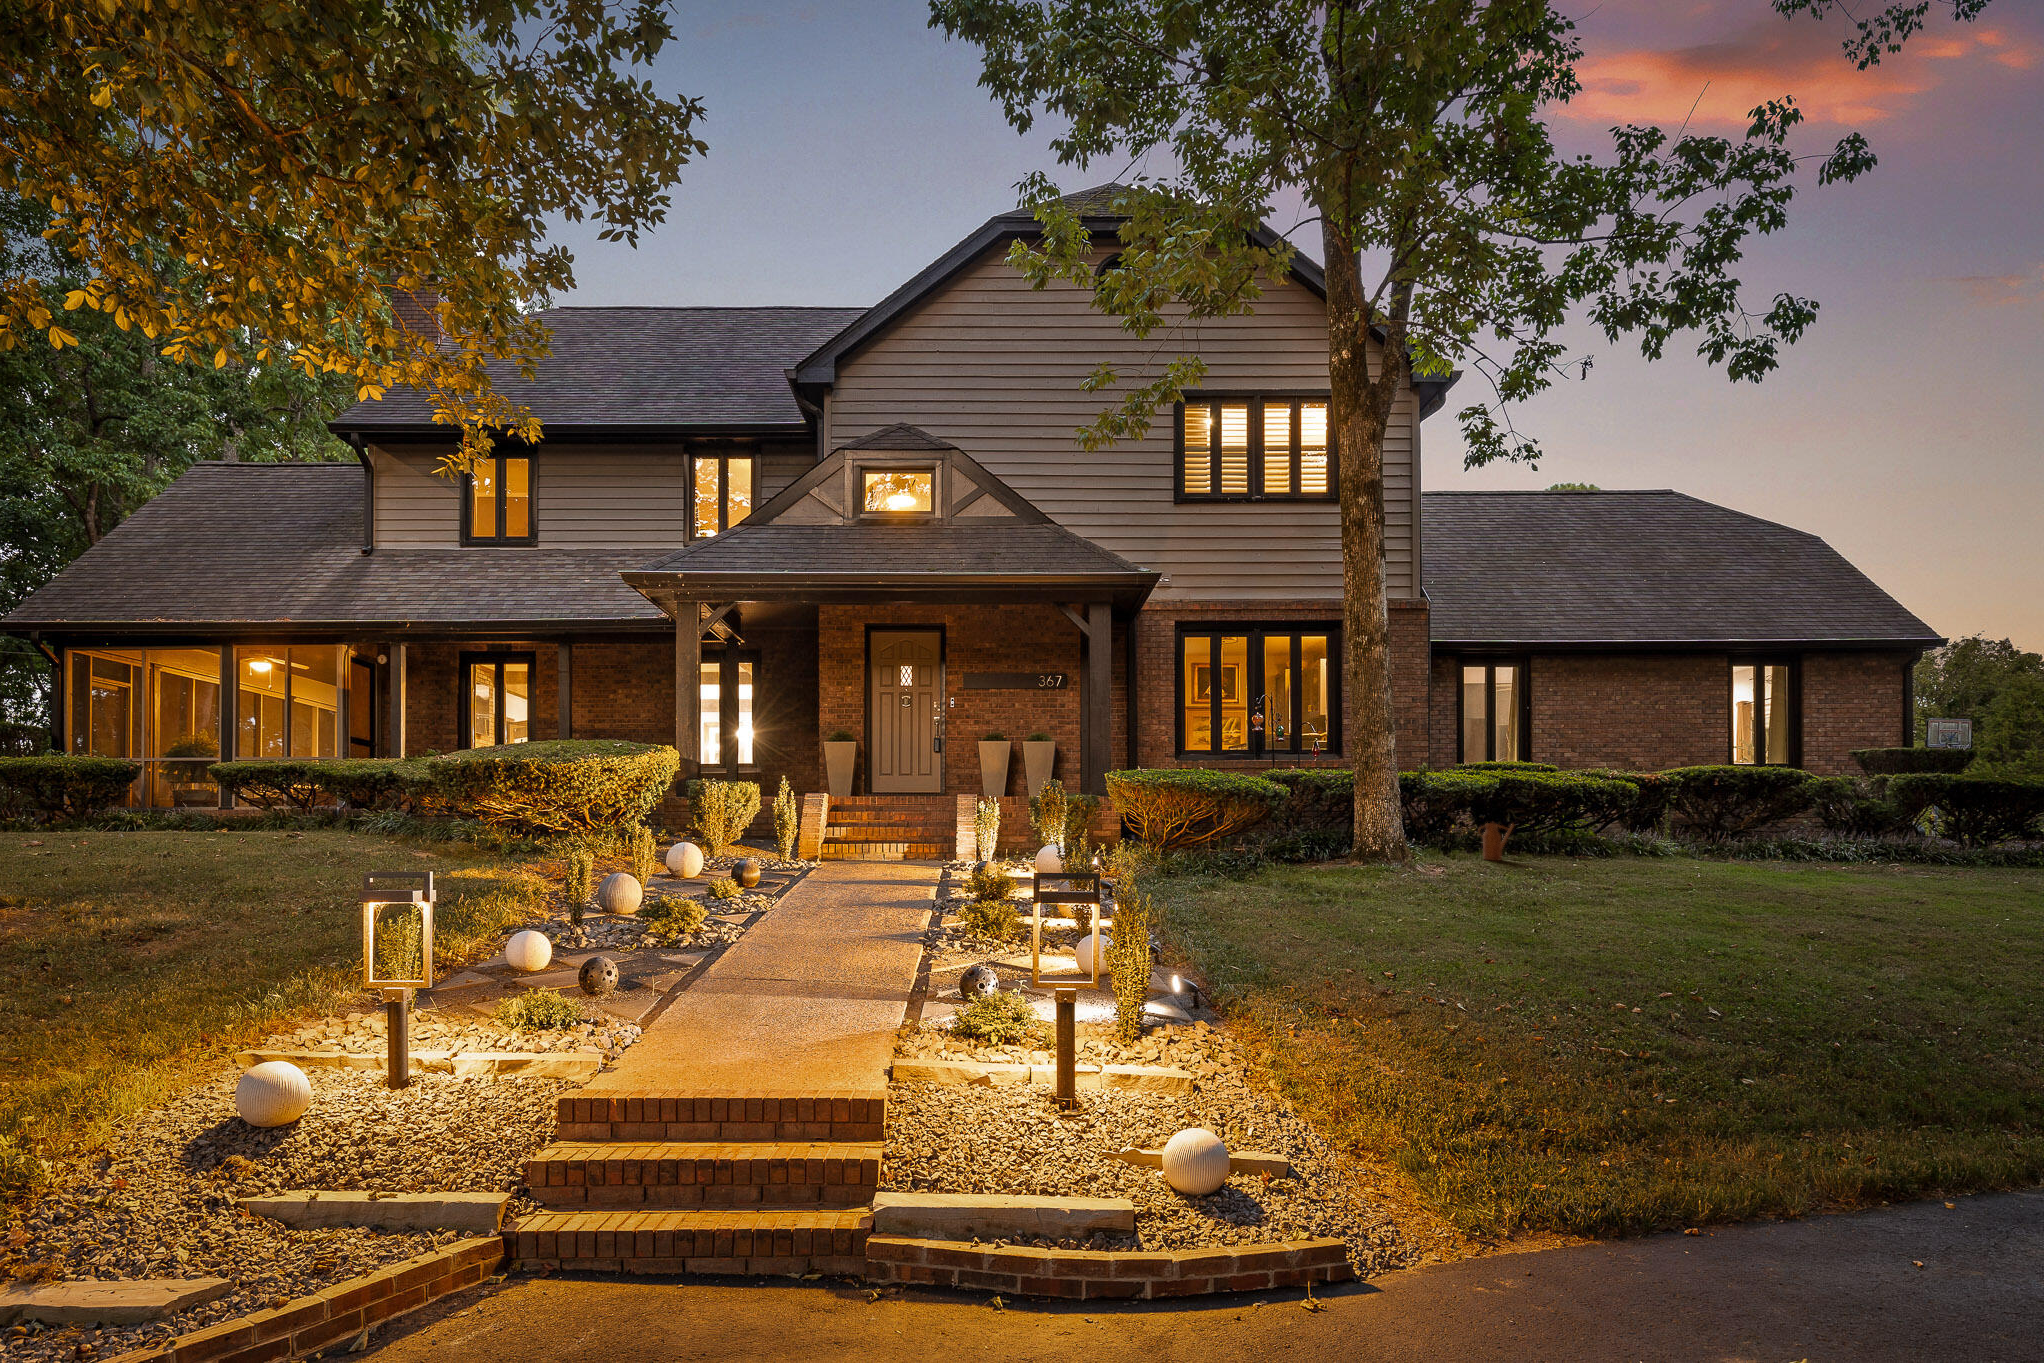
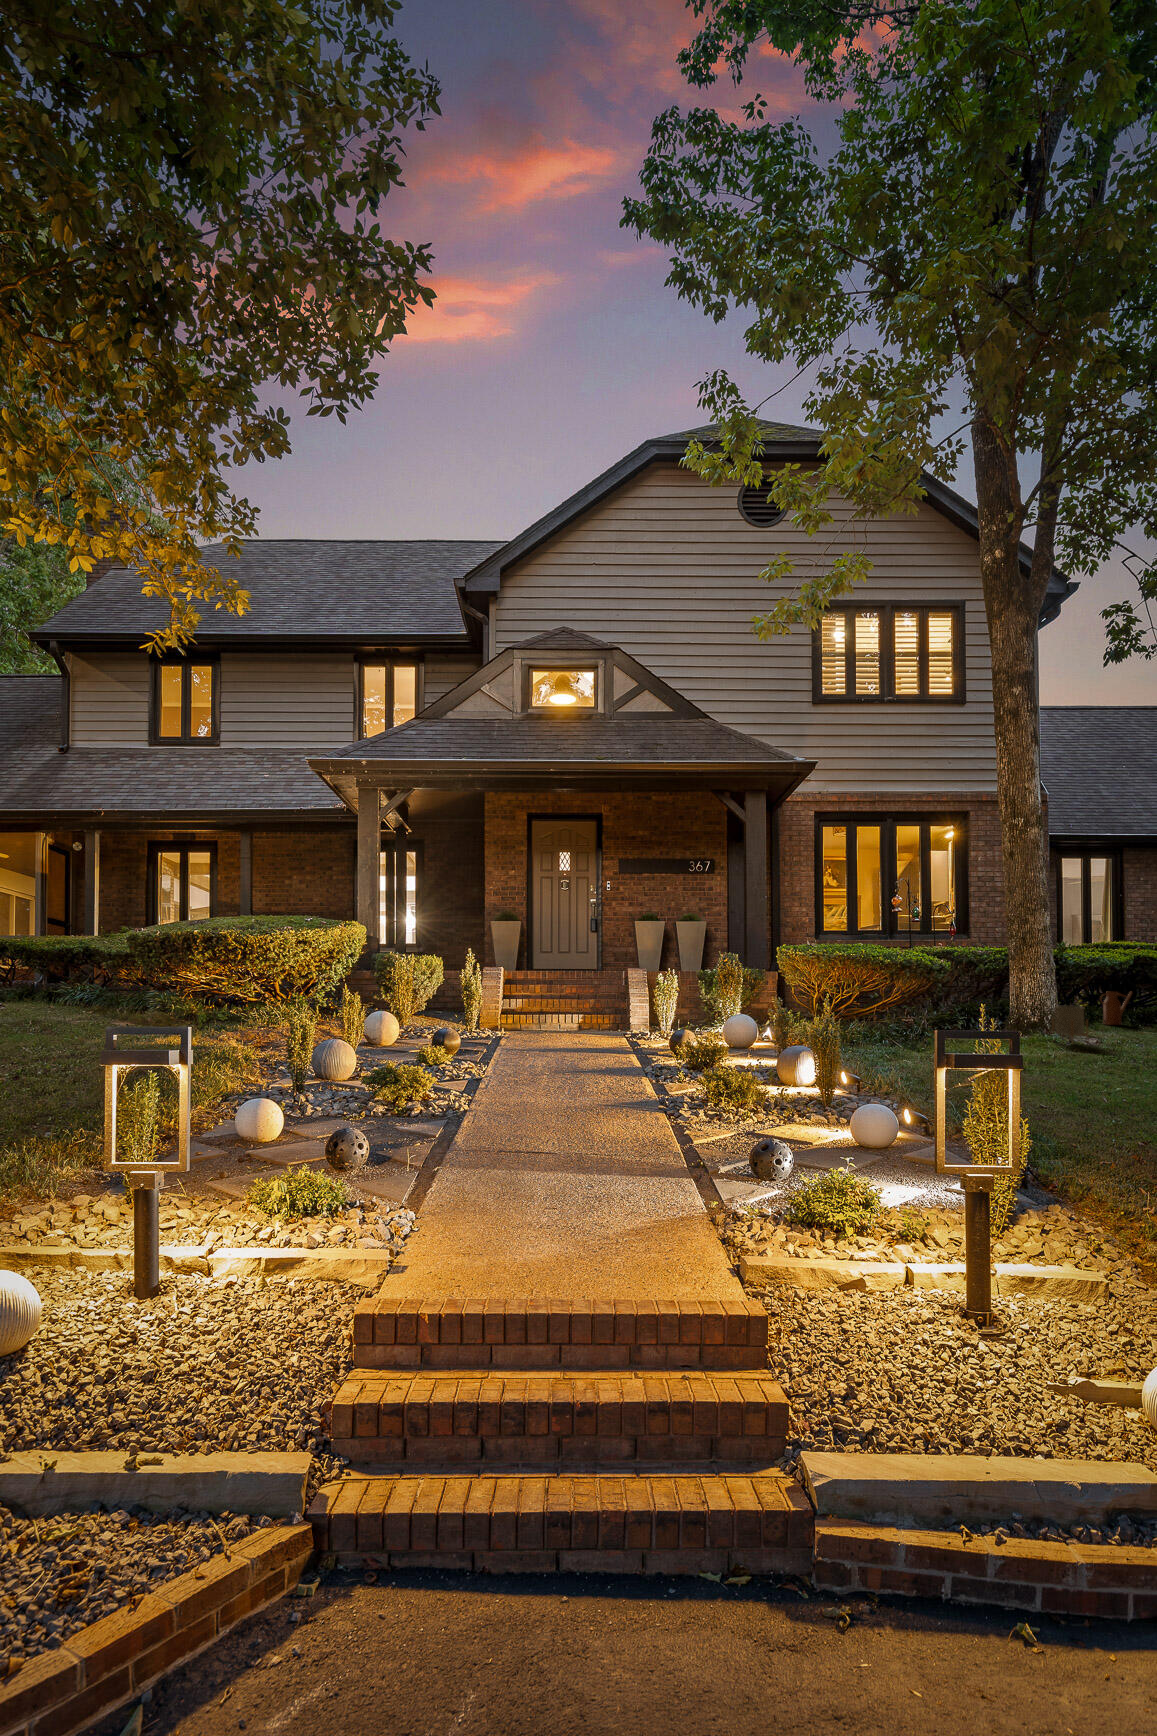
planter: none [1404,839,1443,881] -> present [1052,1006,1088,1043]

